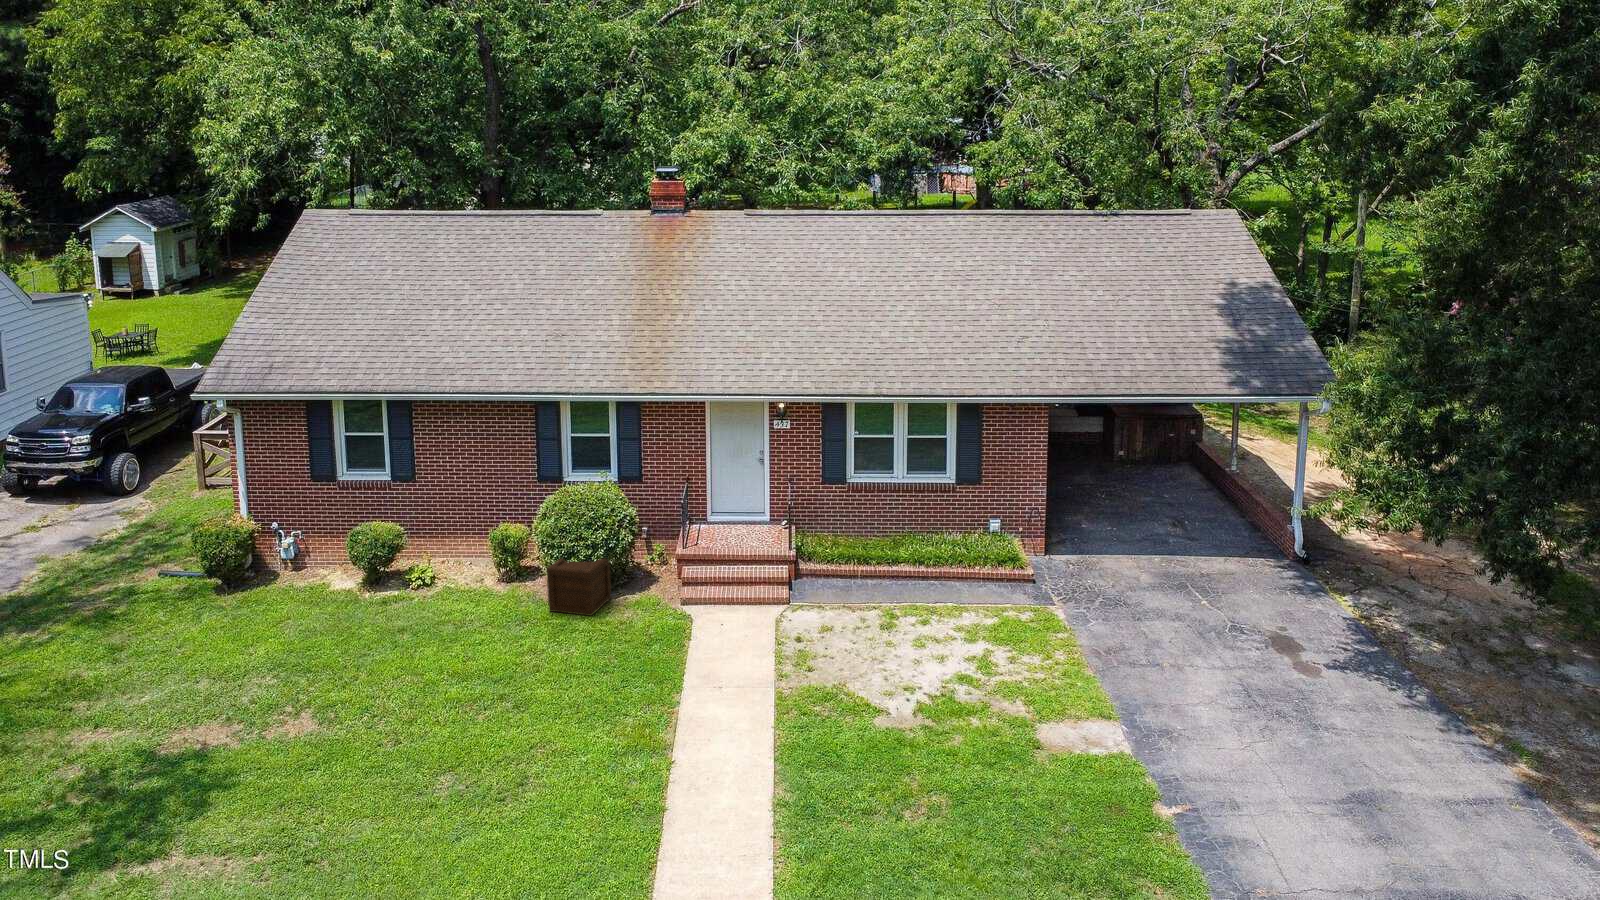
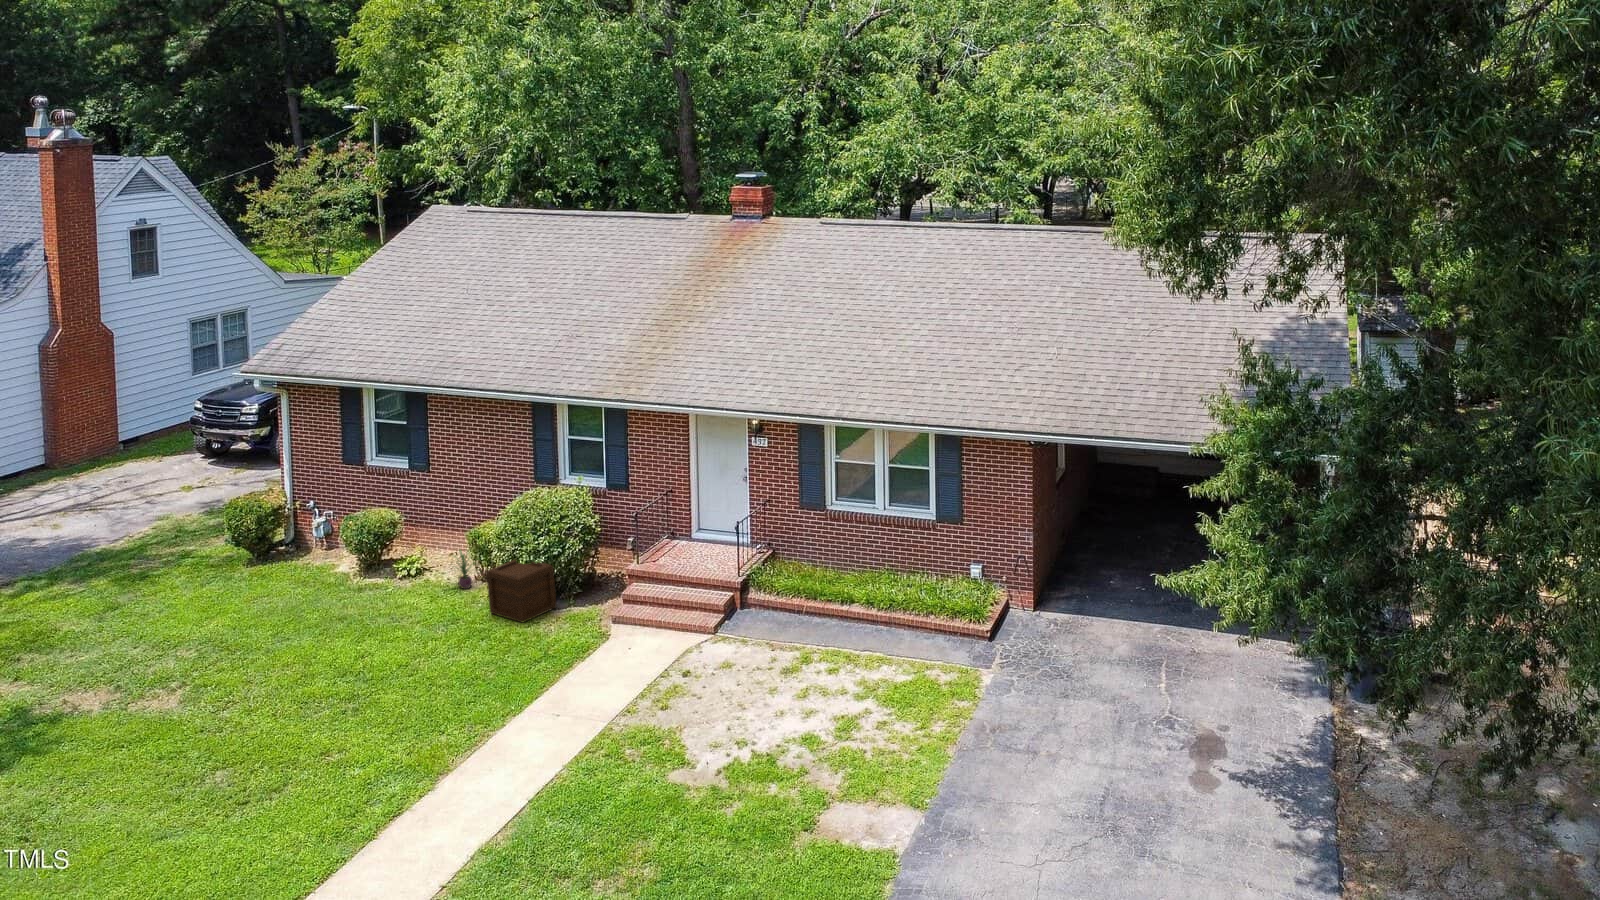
decorative plant: none [474,552,517,592] -> present [458,550,473,589]

